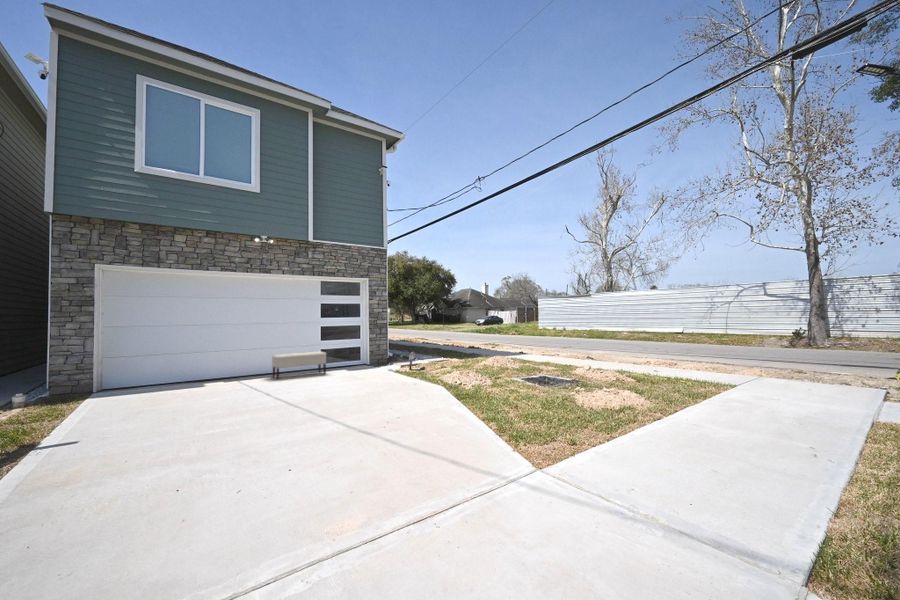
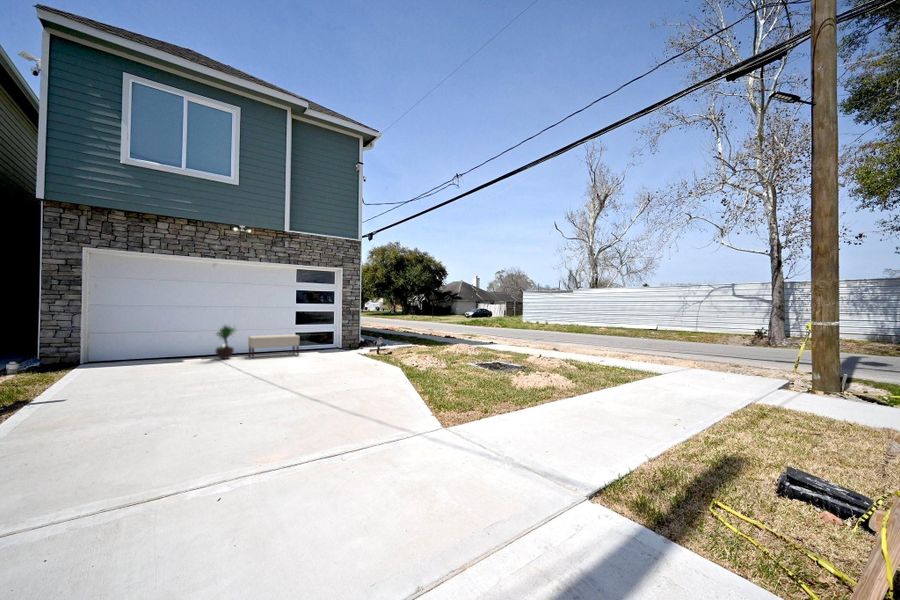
potted tree: none [236,341,261,381] -> present [216,326,235,359]

